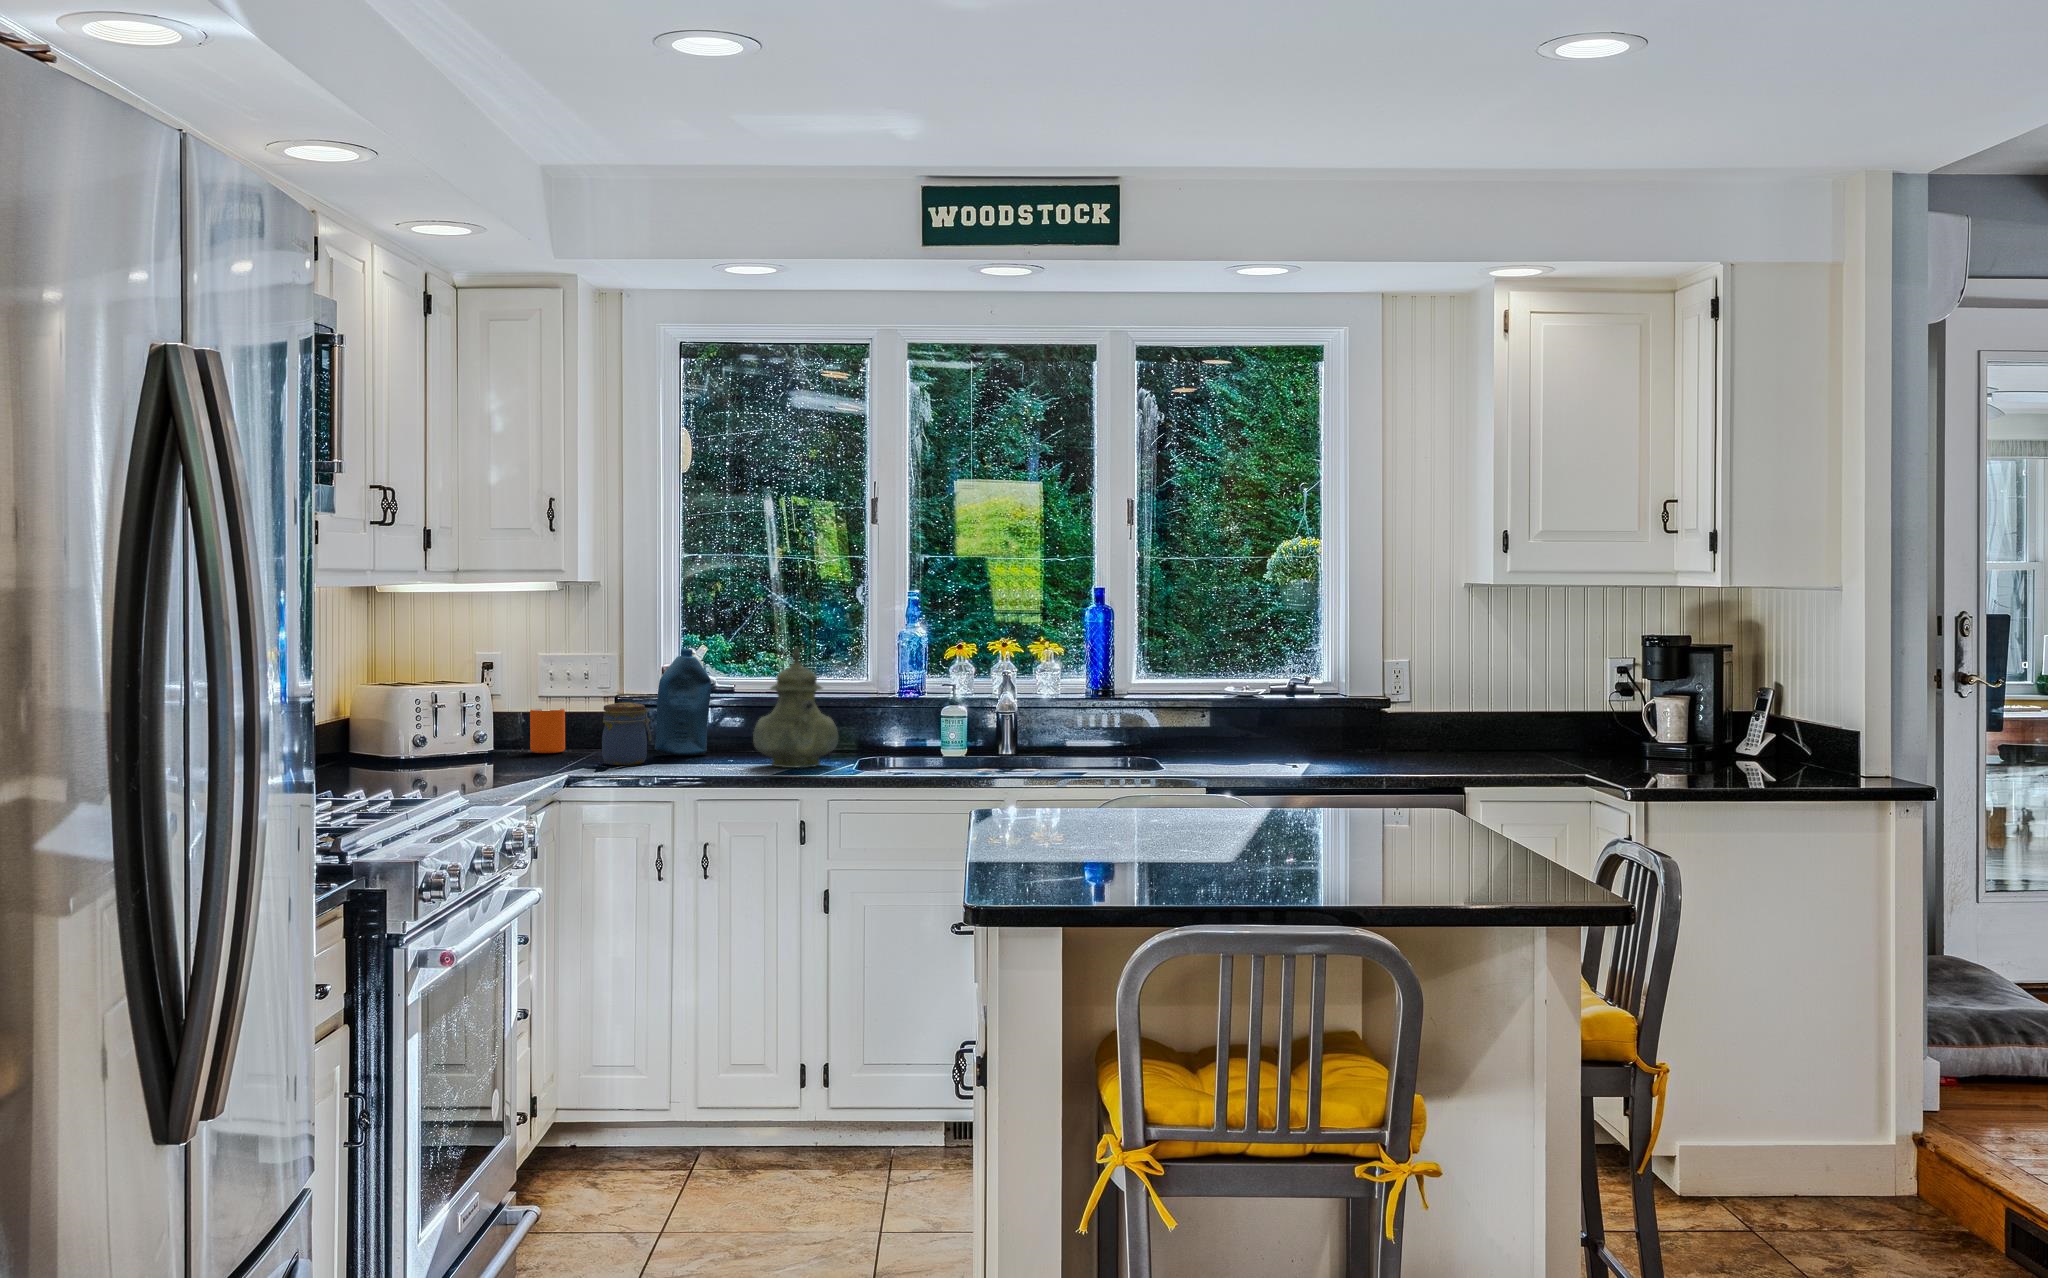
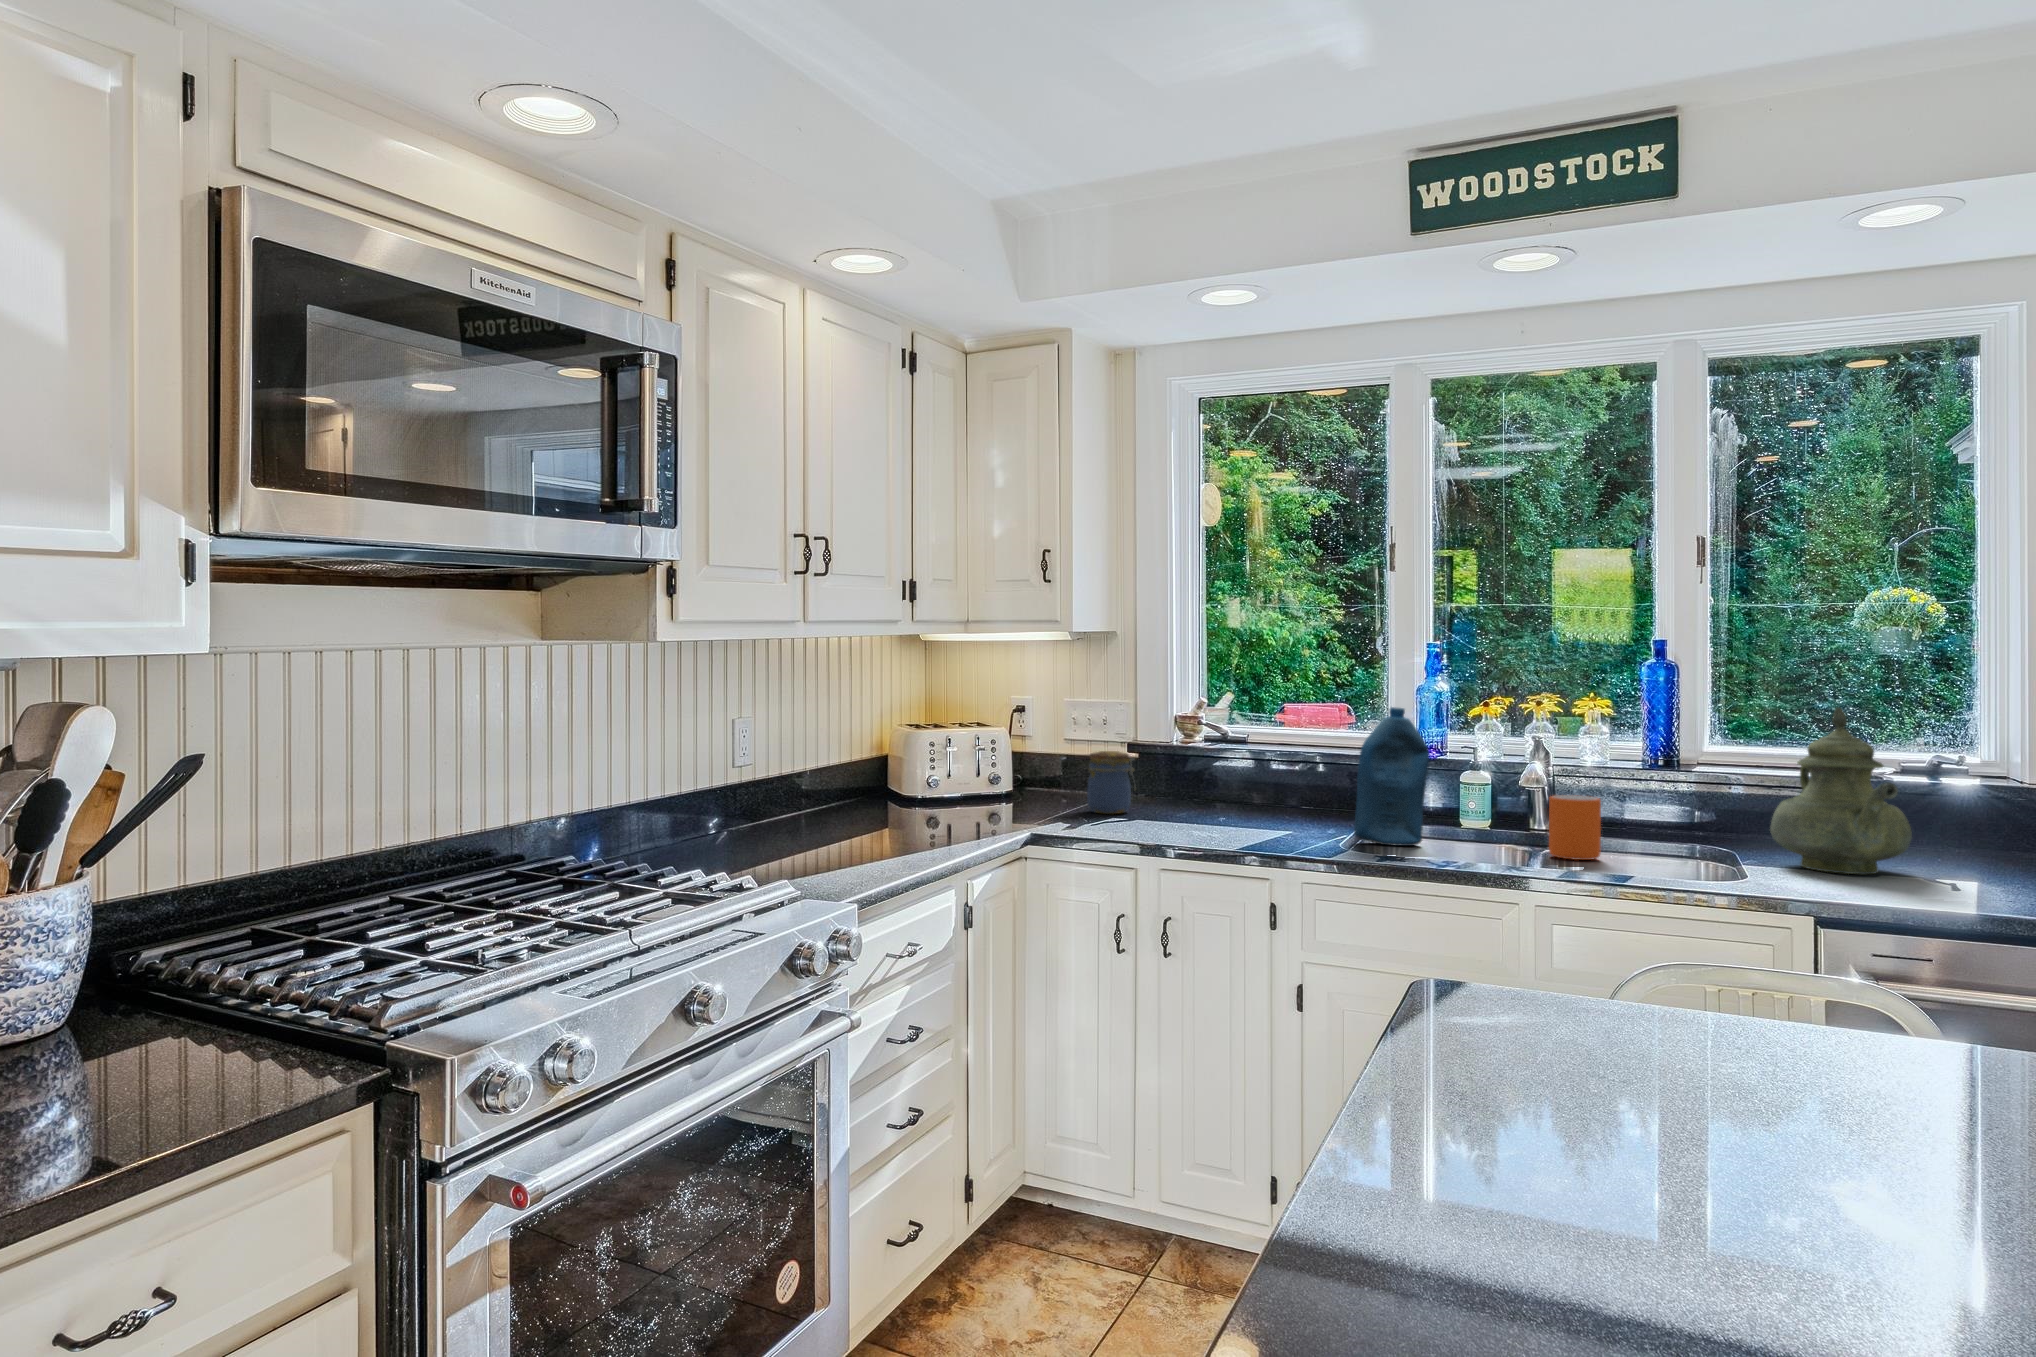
teapot: present [753,647,838,768] -> present [1770,708,1912,874]
bottle: present [655,649,711,756] -> present [1354,707,1429,846]
mug: present [530,709,565,753] -> present [1549,795,1601,860]

